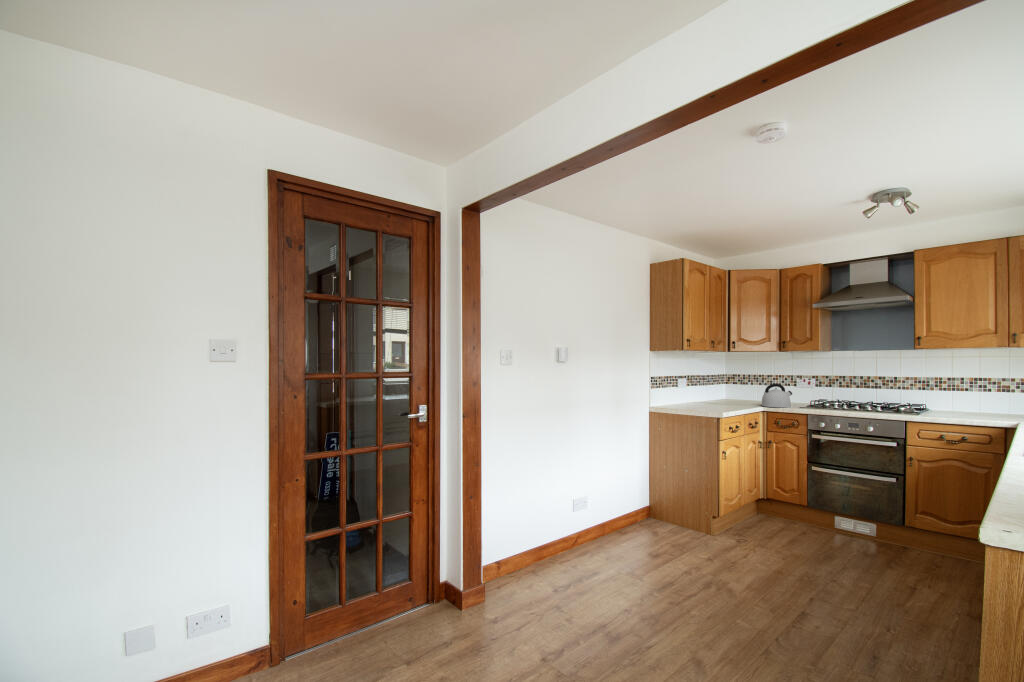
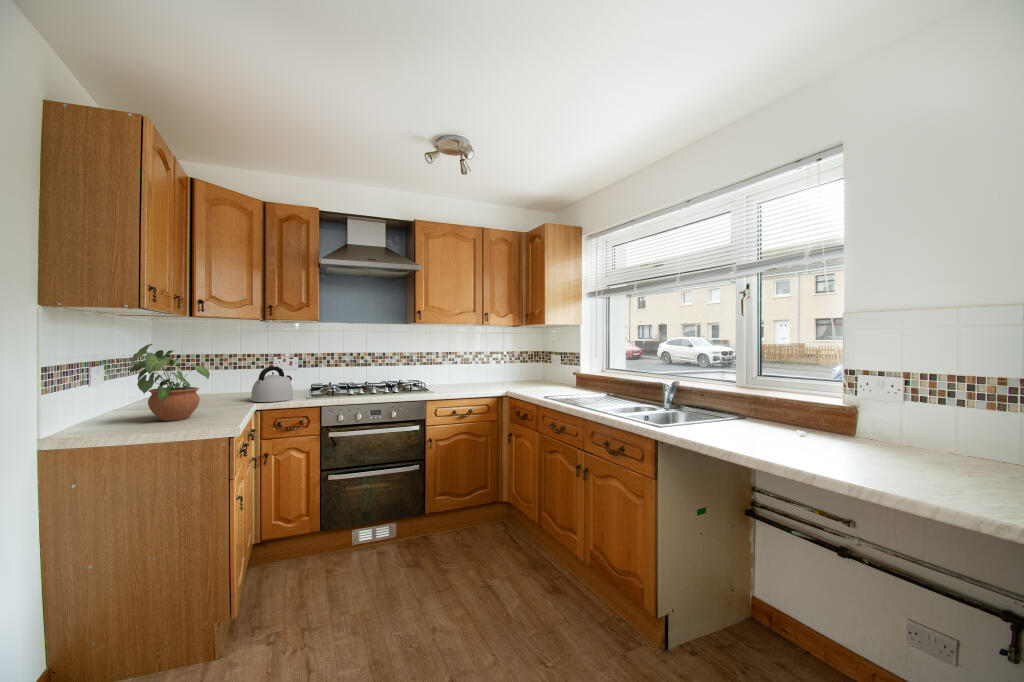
potted plant: none [685,368,725,409] -> present [130,344,210,421]

